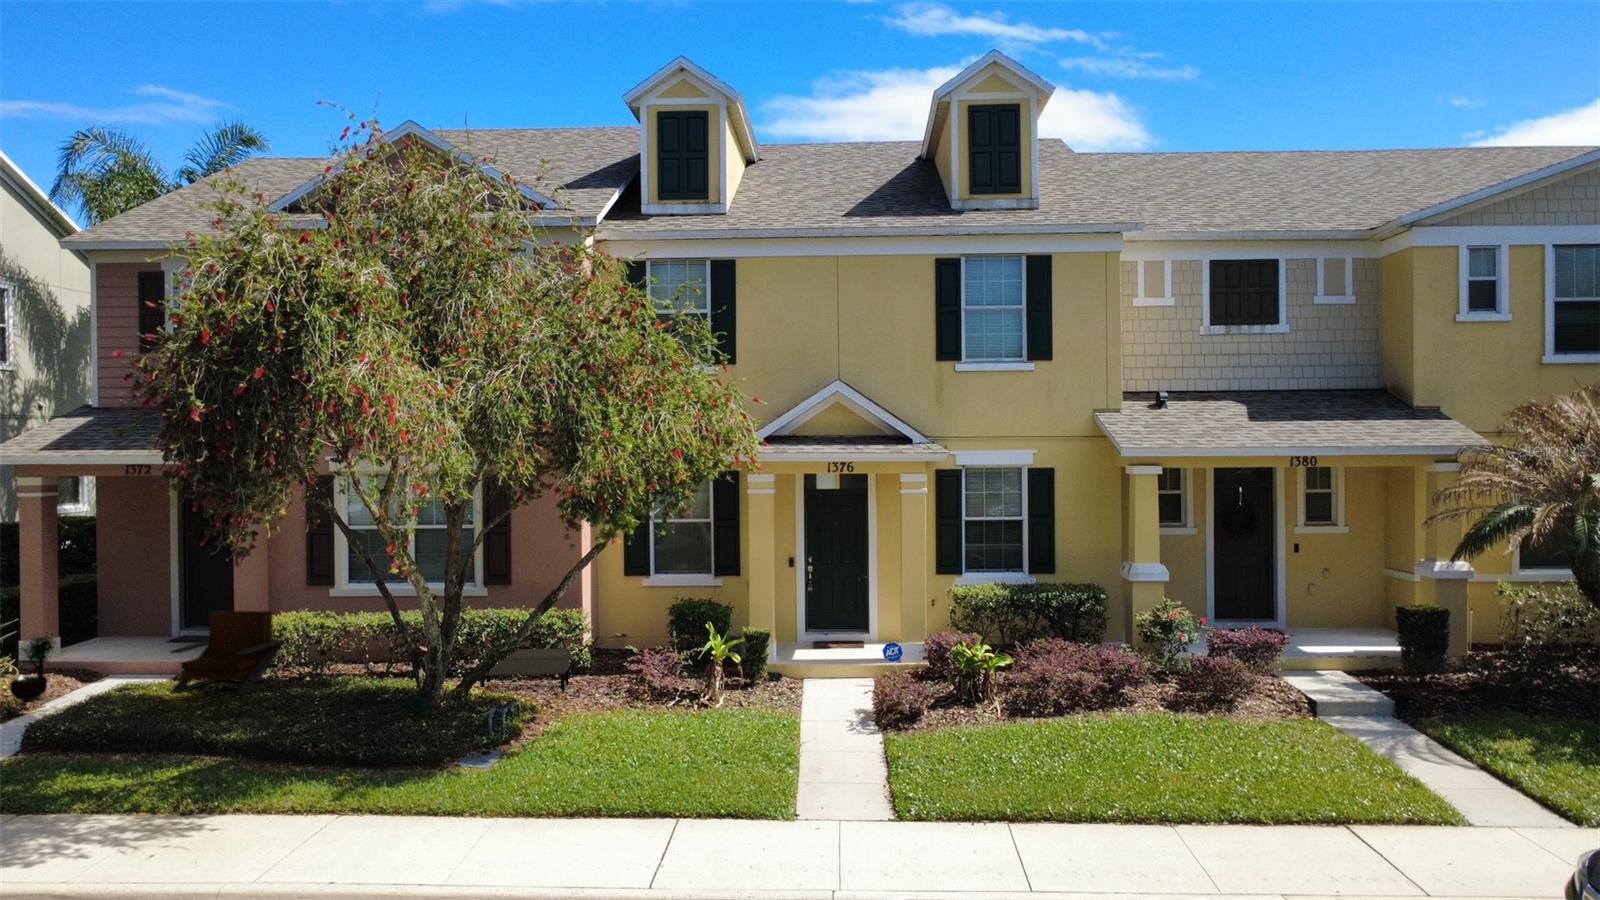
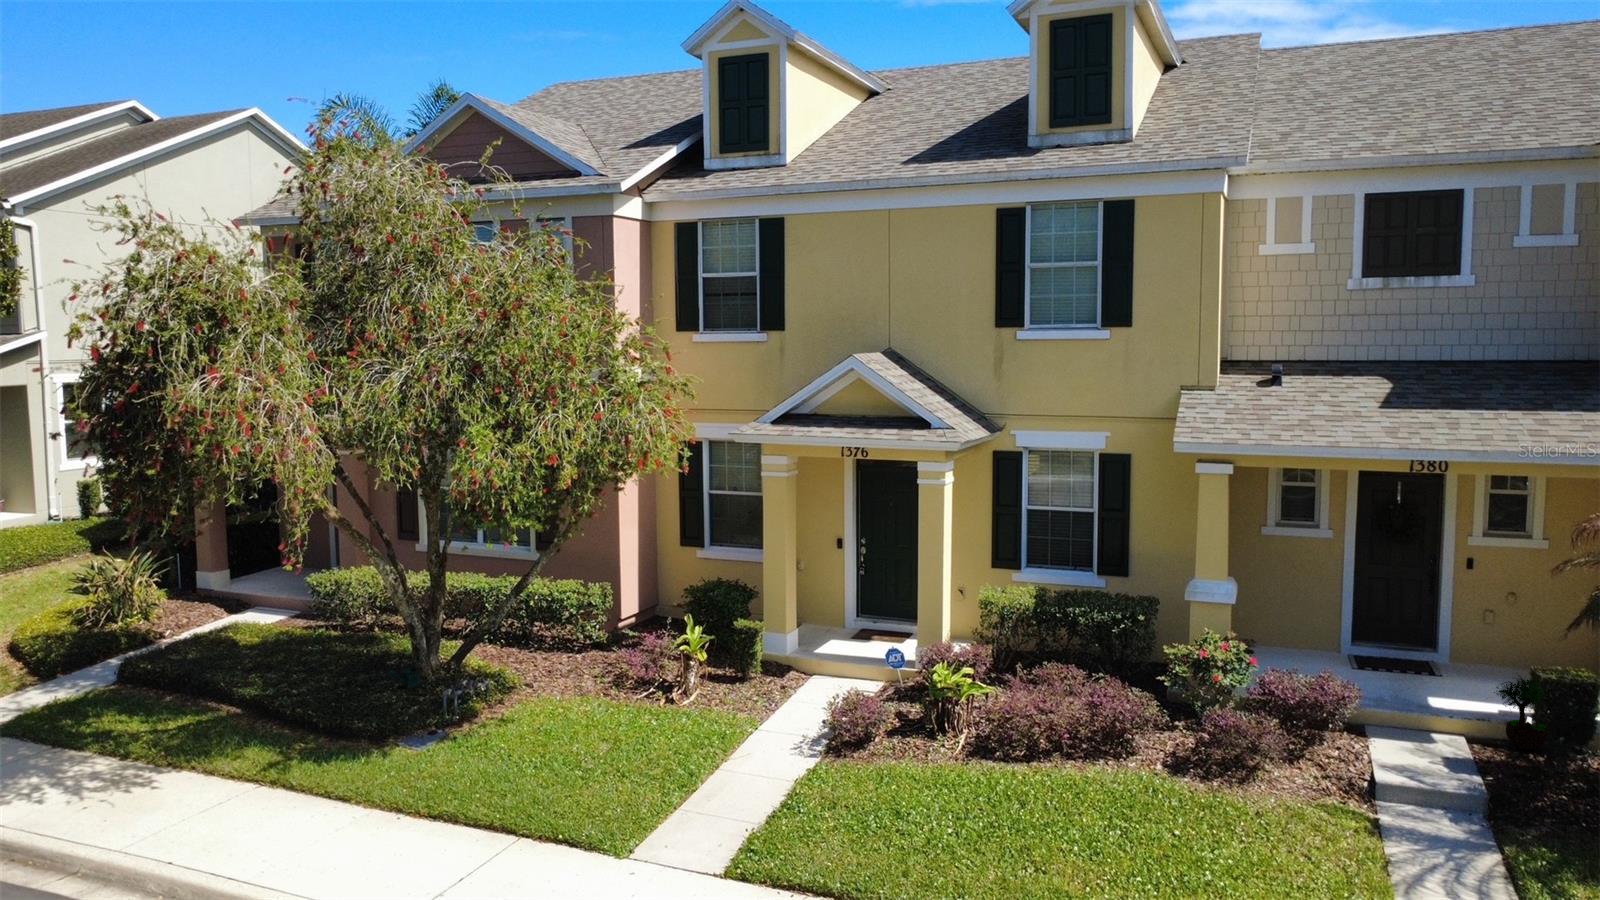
lounge chair: present [171,610,285,694] -> none [263,564,361,645]
potted tree: present [10,633,55,701] -> present [1494,675,1547,750]
bench: present [479,649,570,693] -> none [507,617,594,665]

